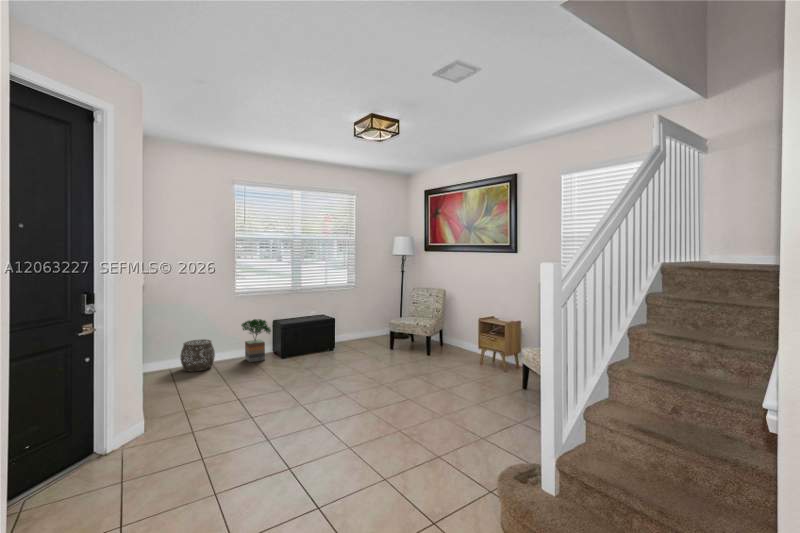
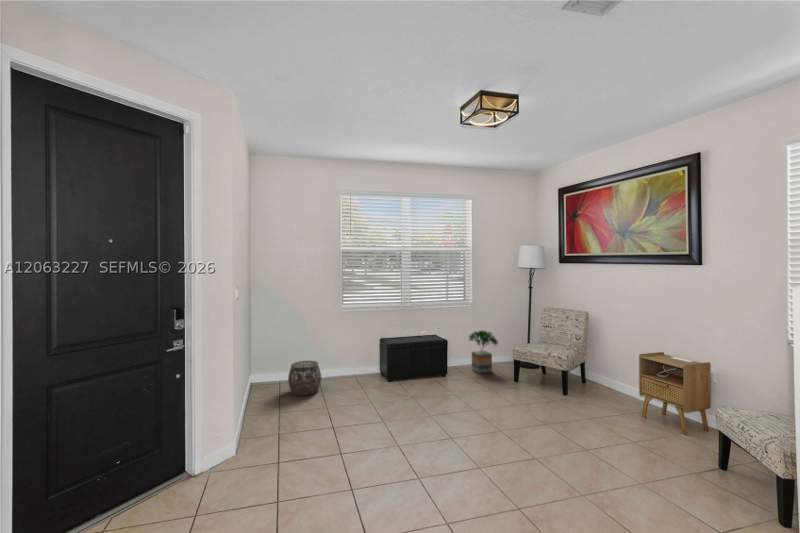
potted tree: present [241,319,271,362] -> present [469,331,498,373]

